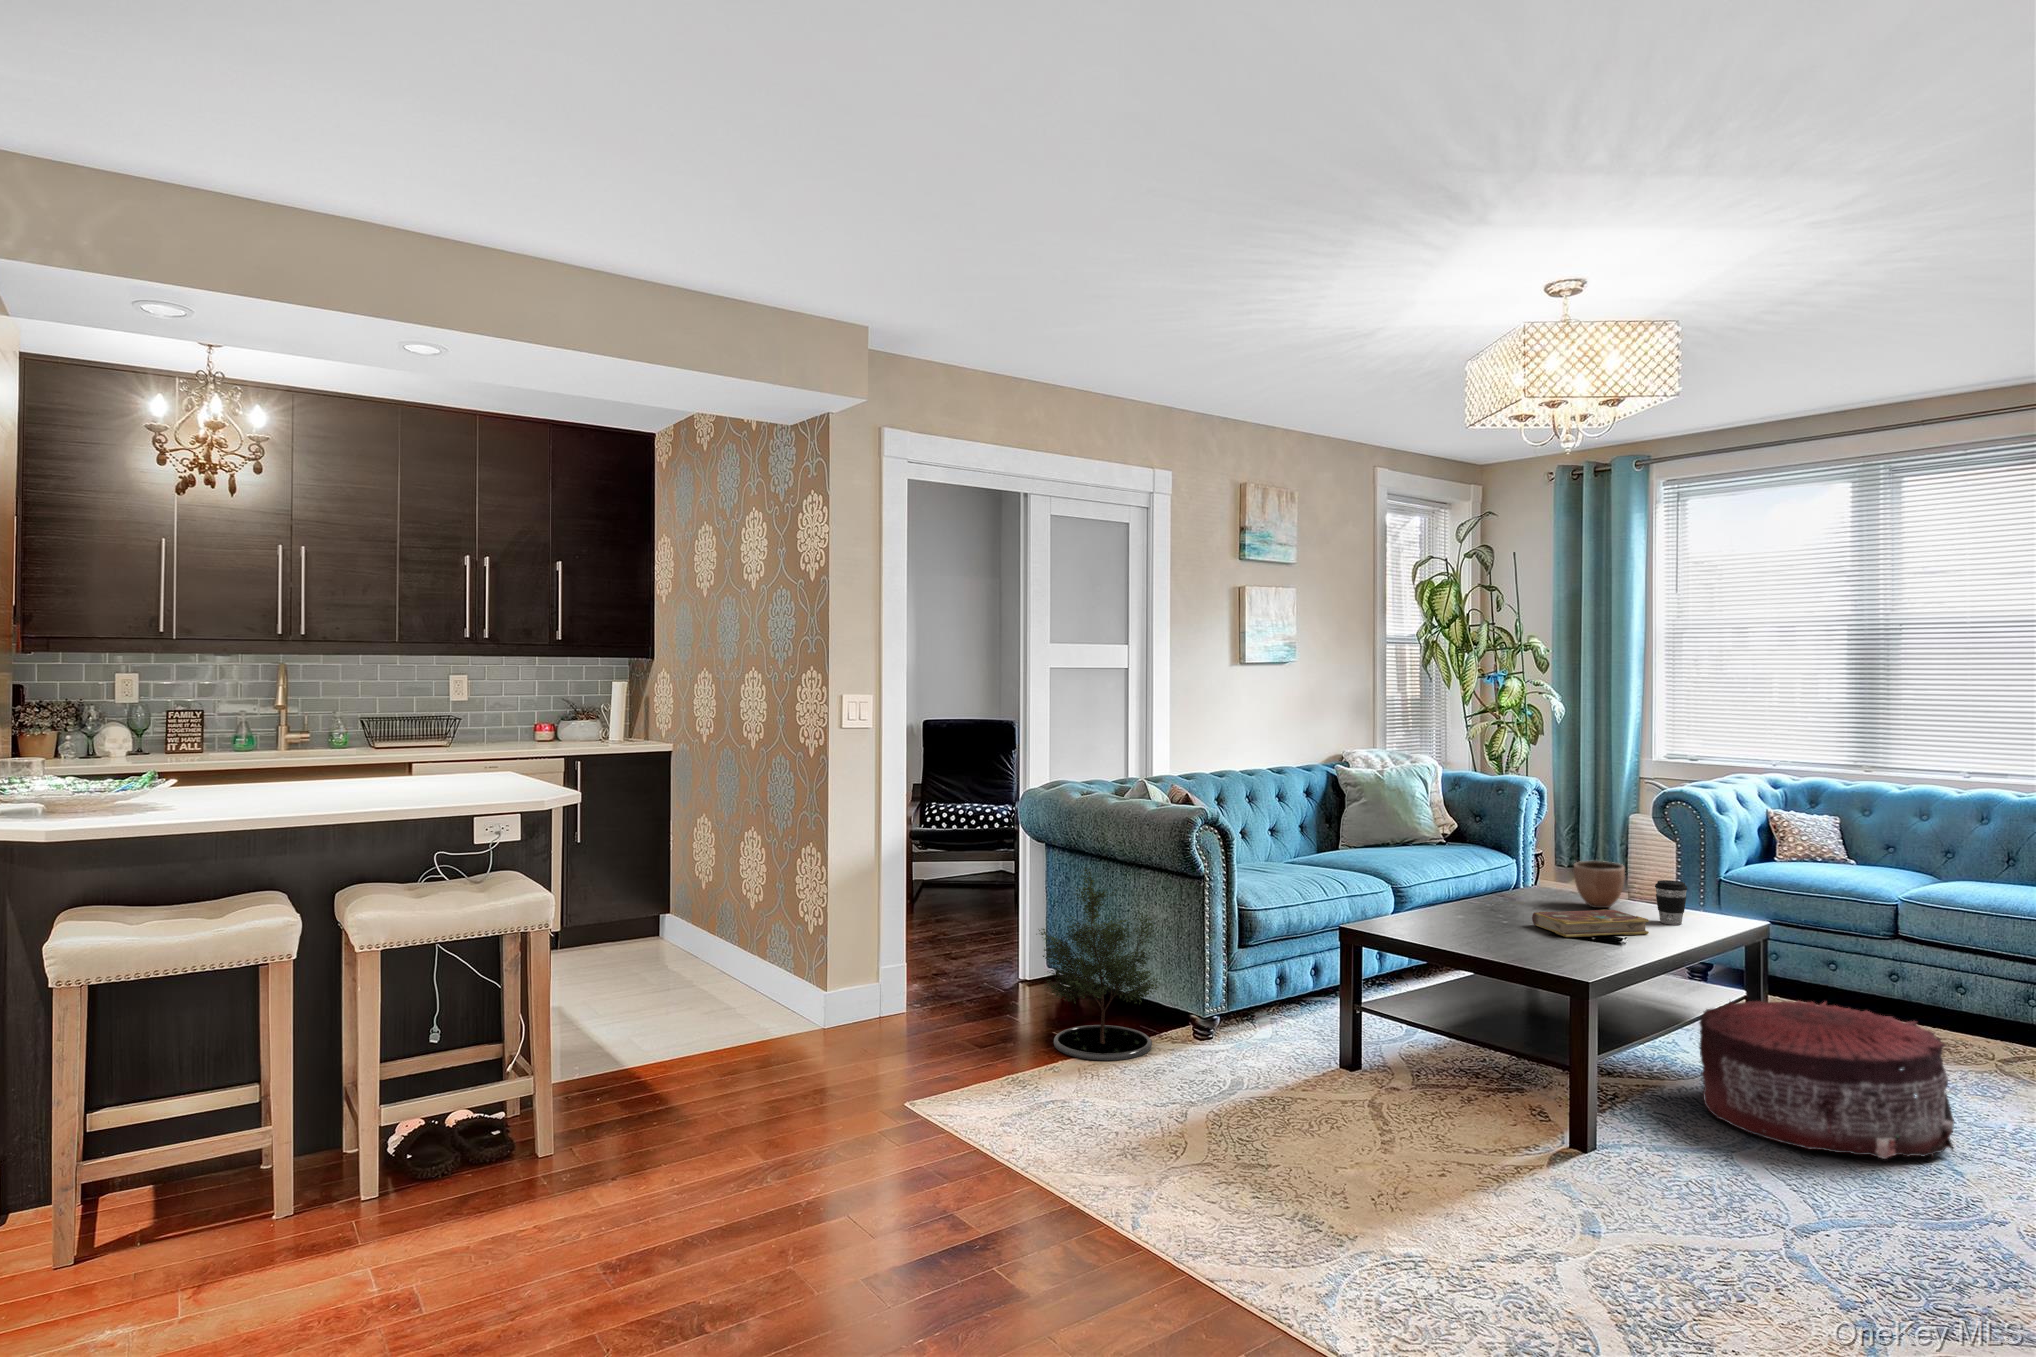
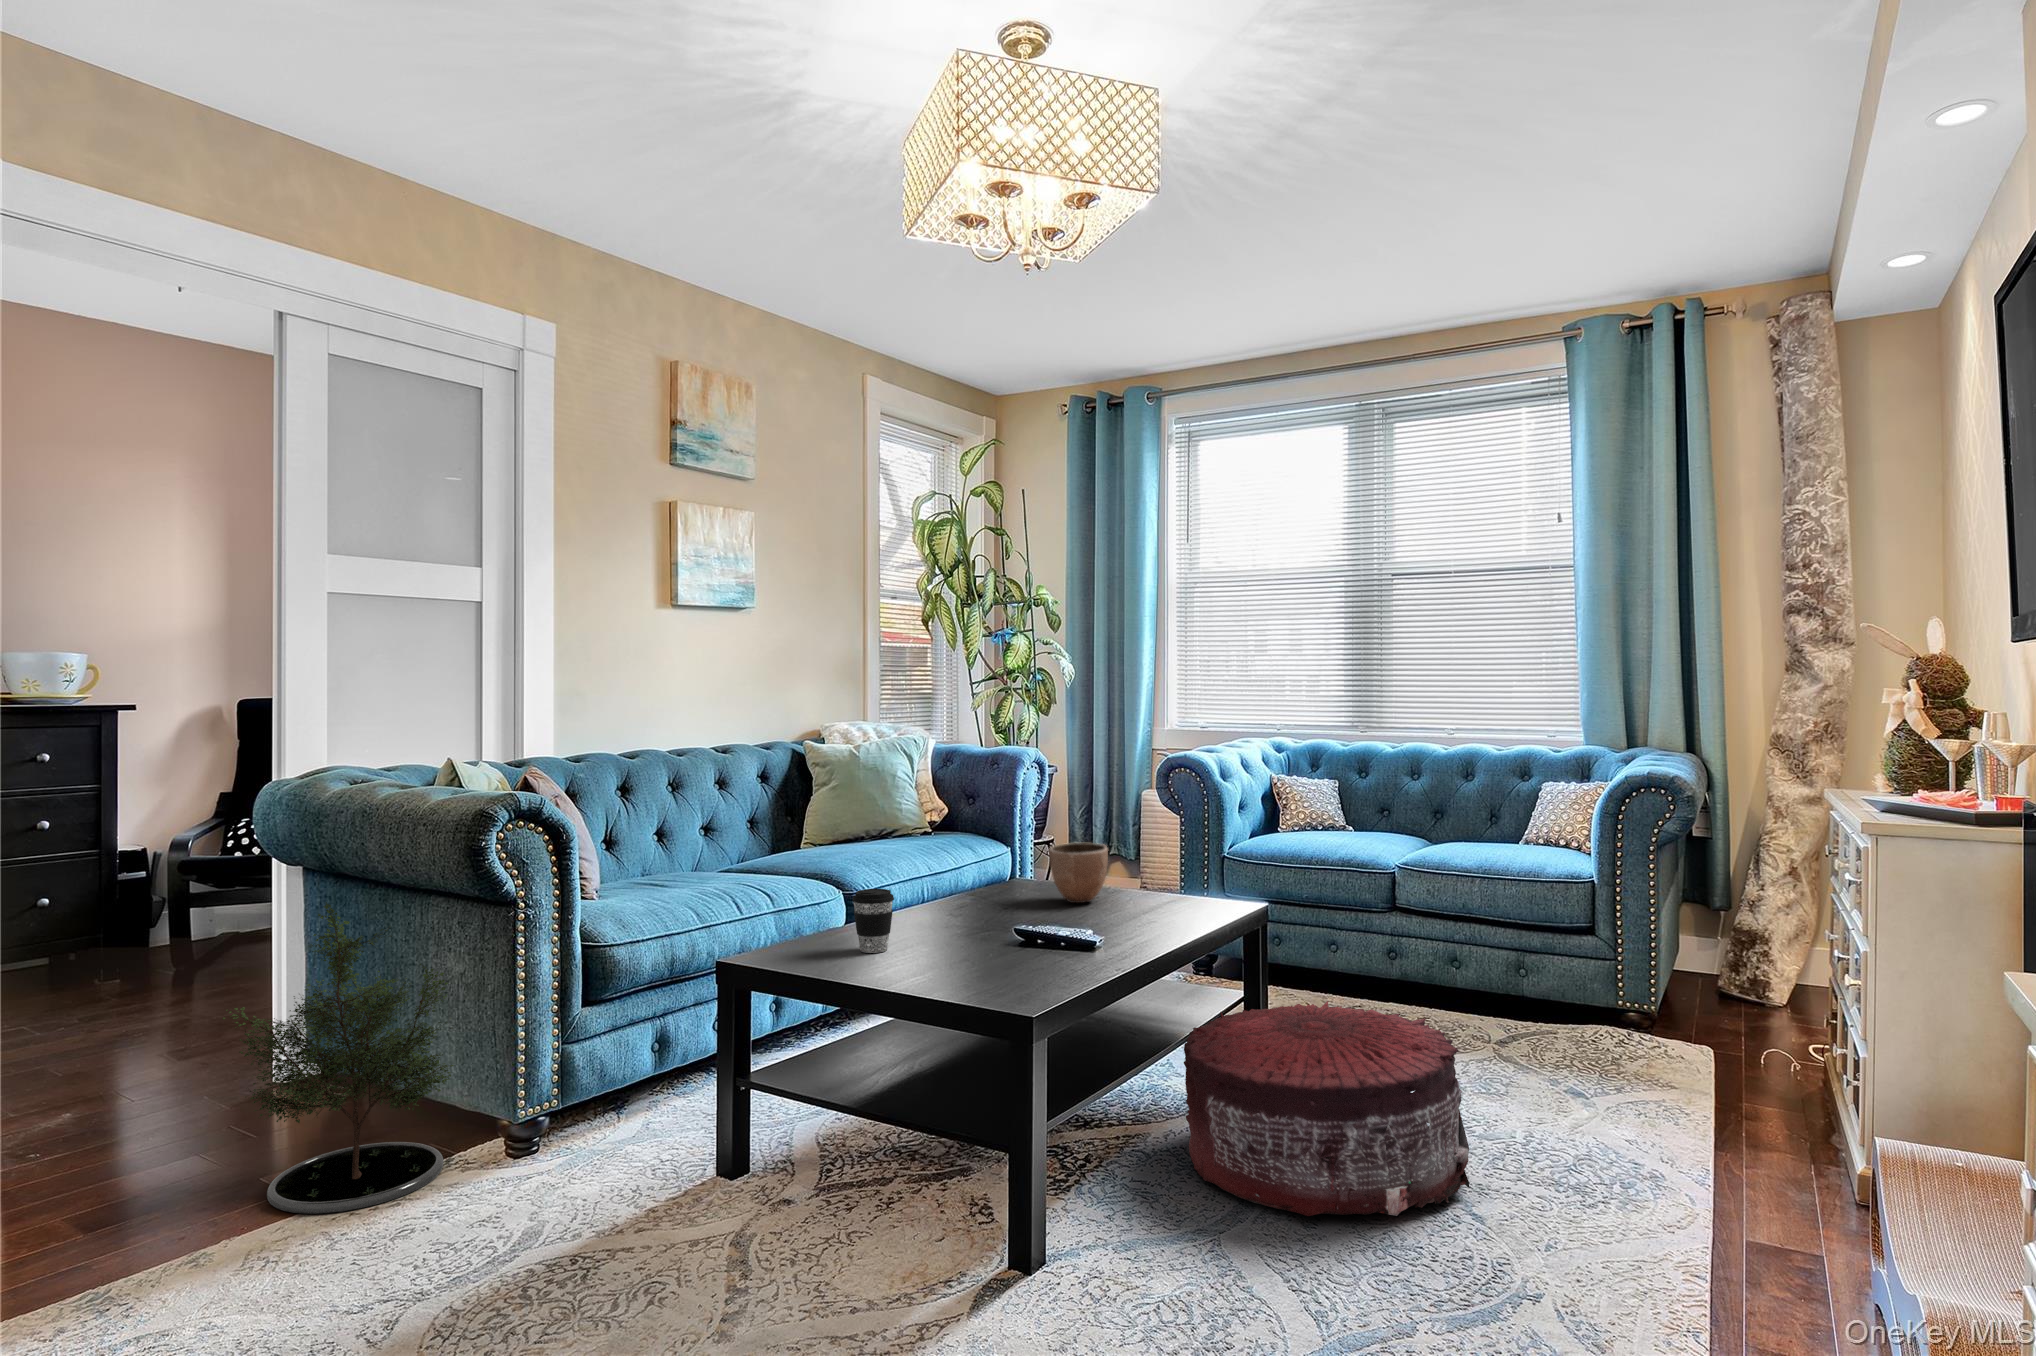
coffee cup: present [1655,880,1687,925] -> present [853,889,894,953]
book: present [1532,910,1649,937] -> none [987,905,1128,949]

